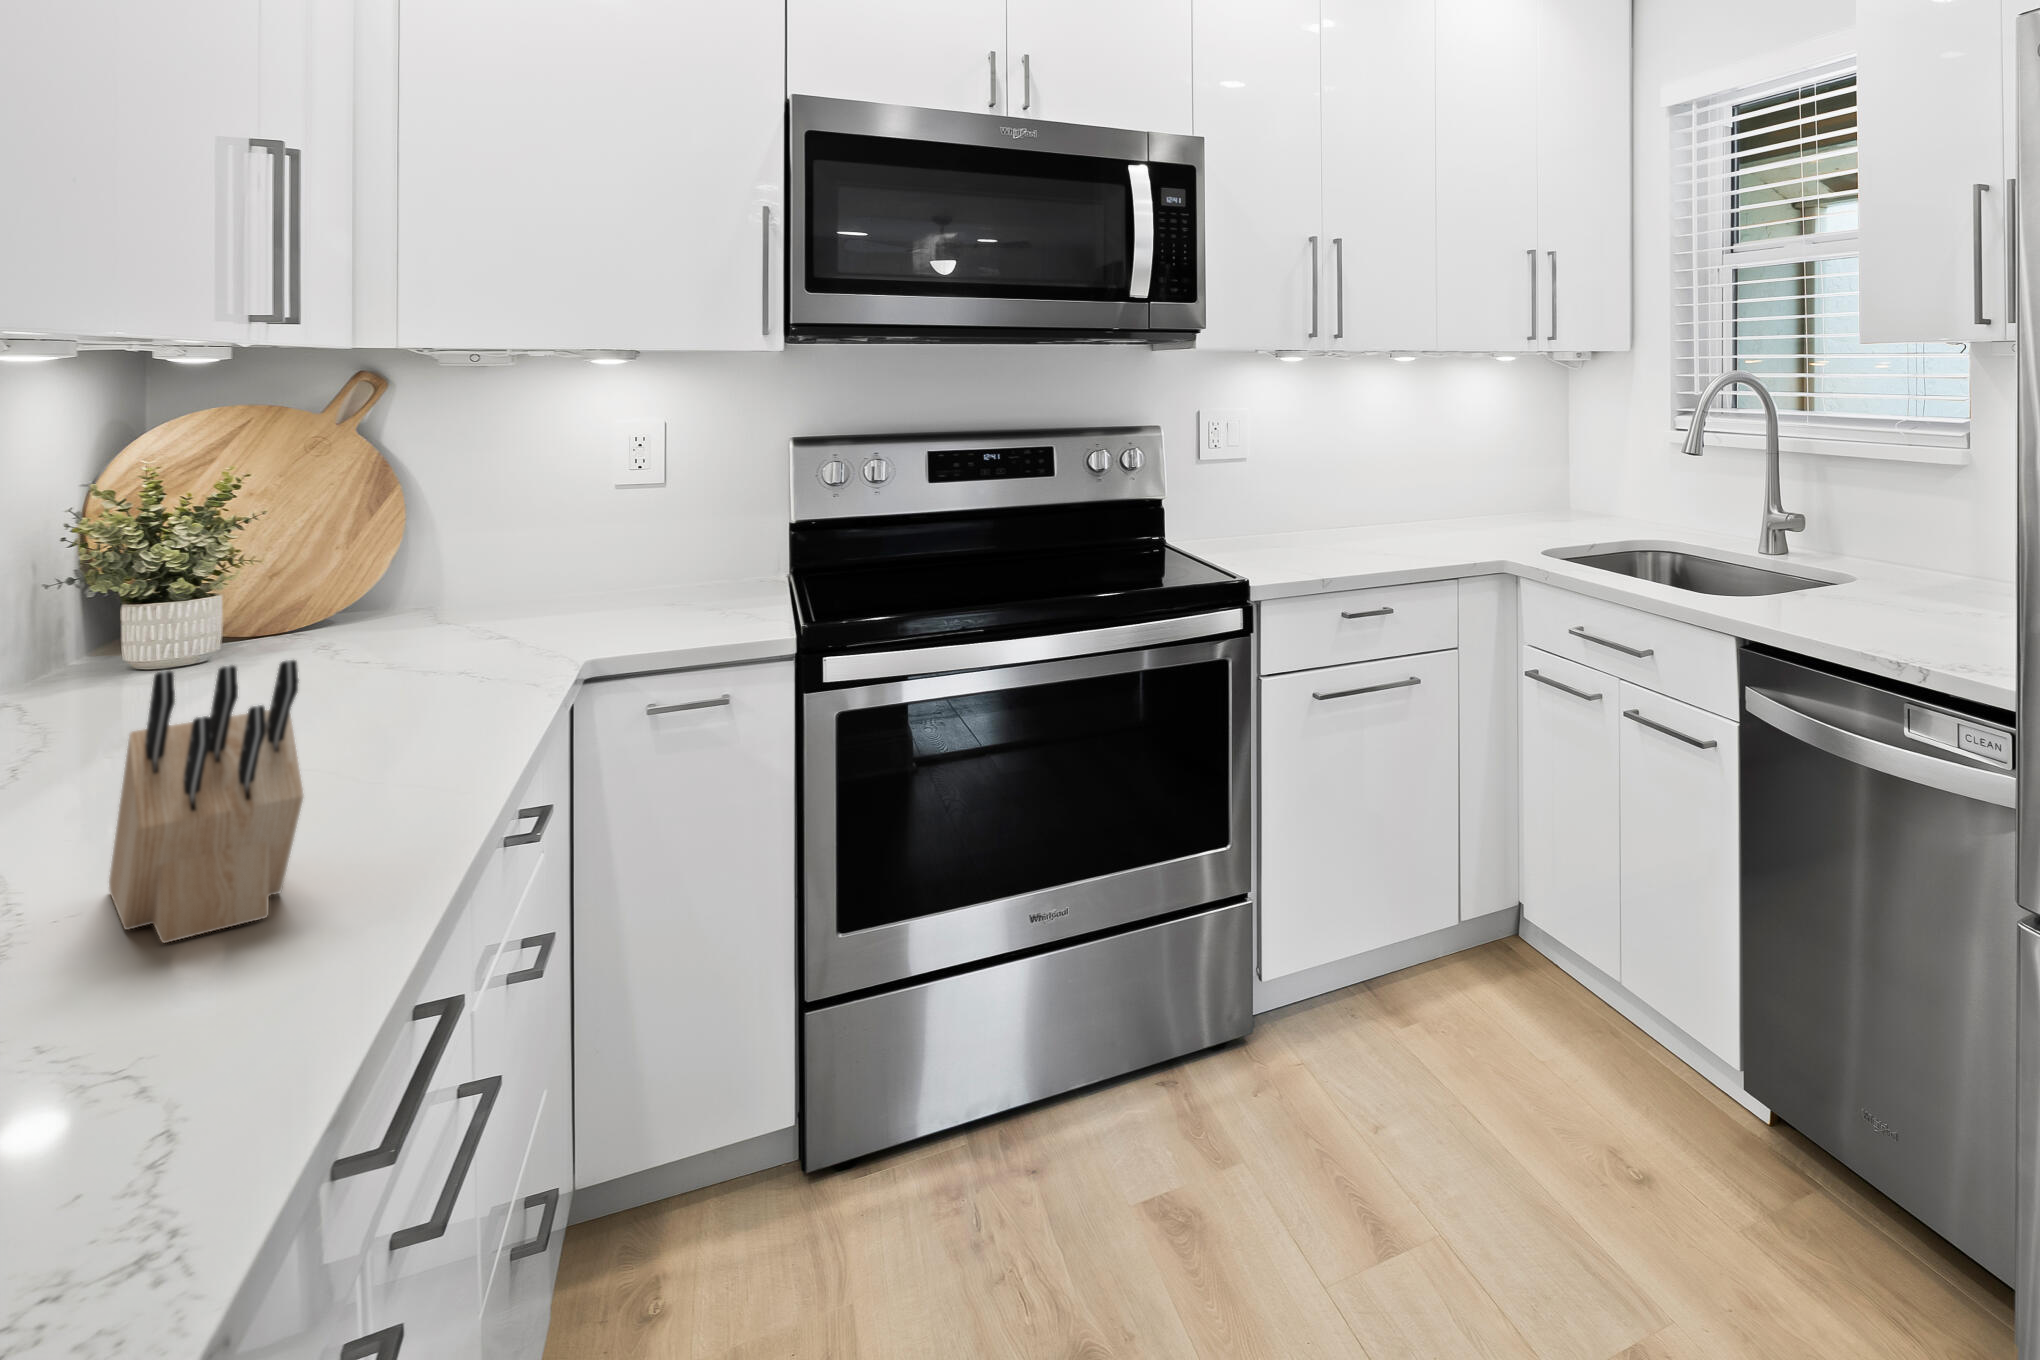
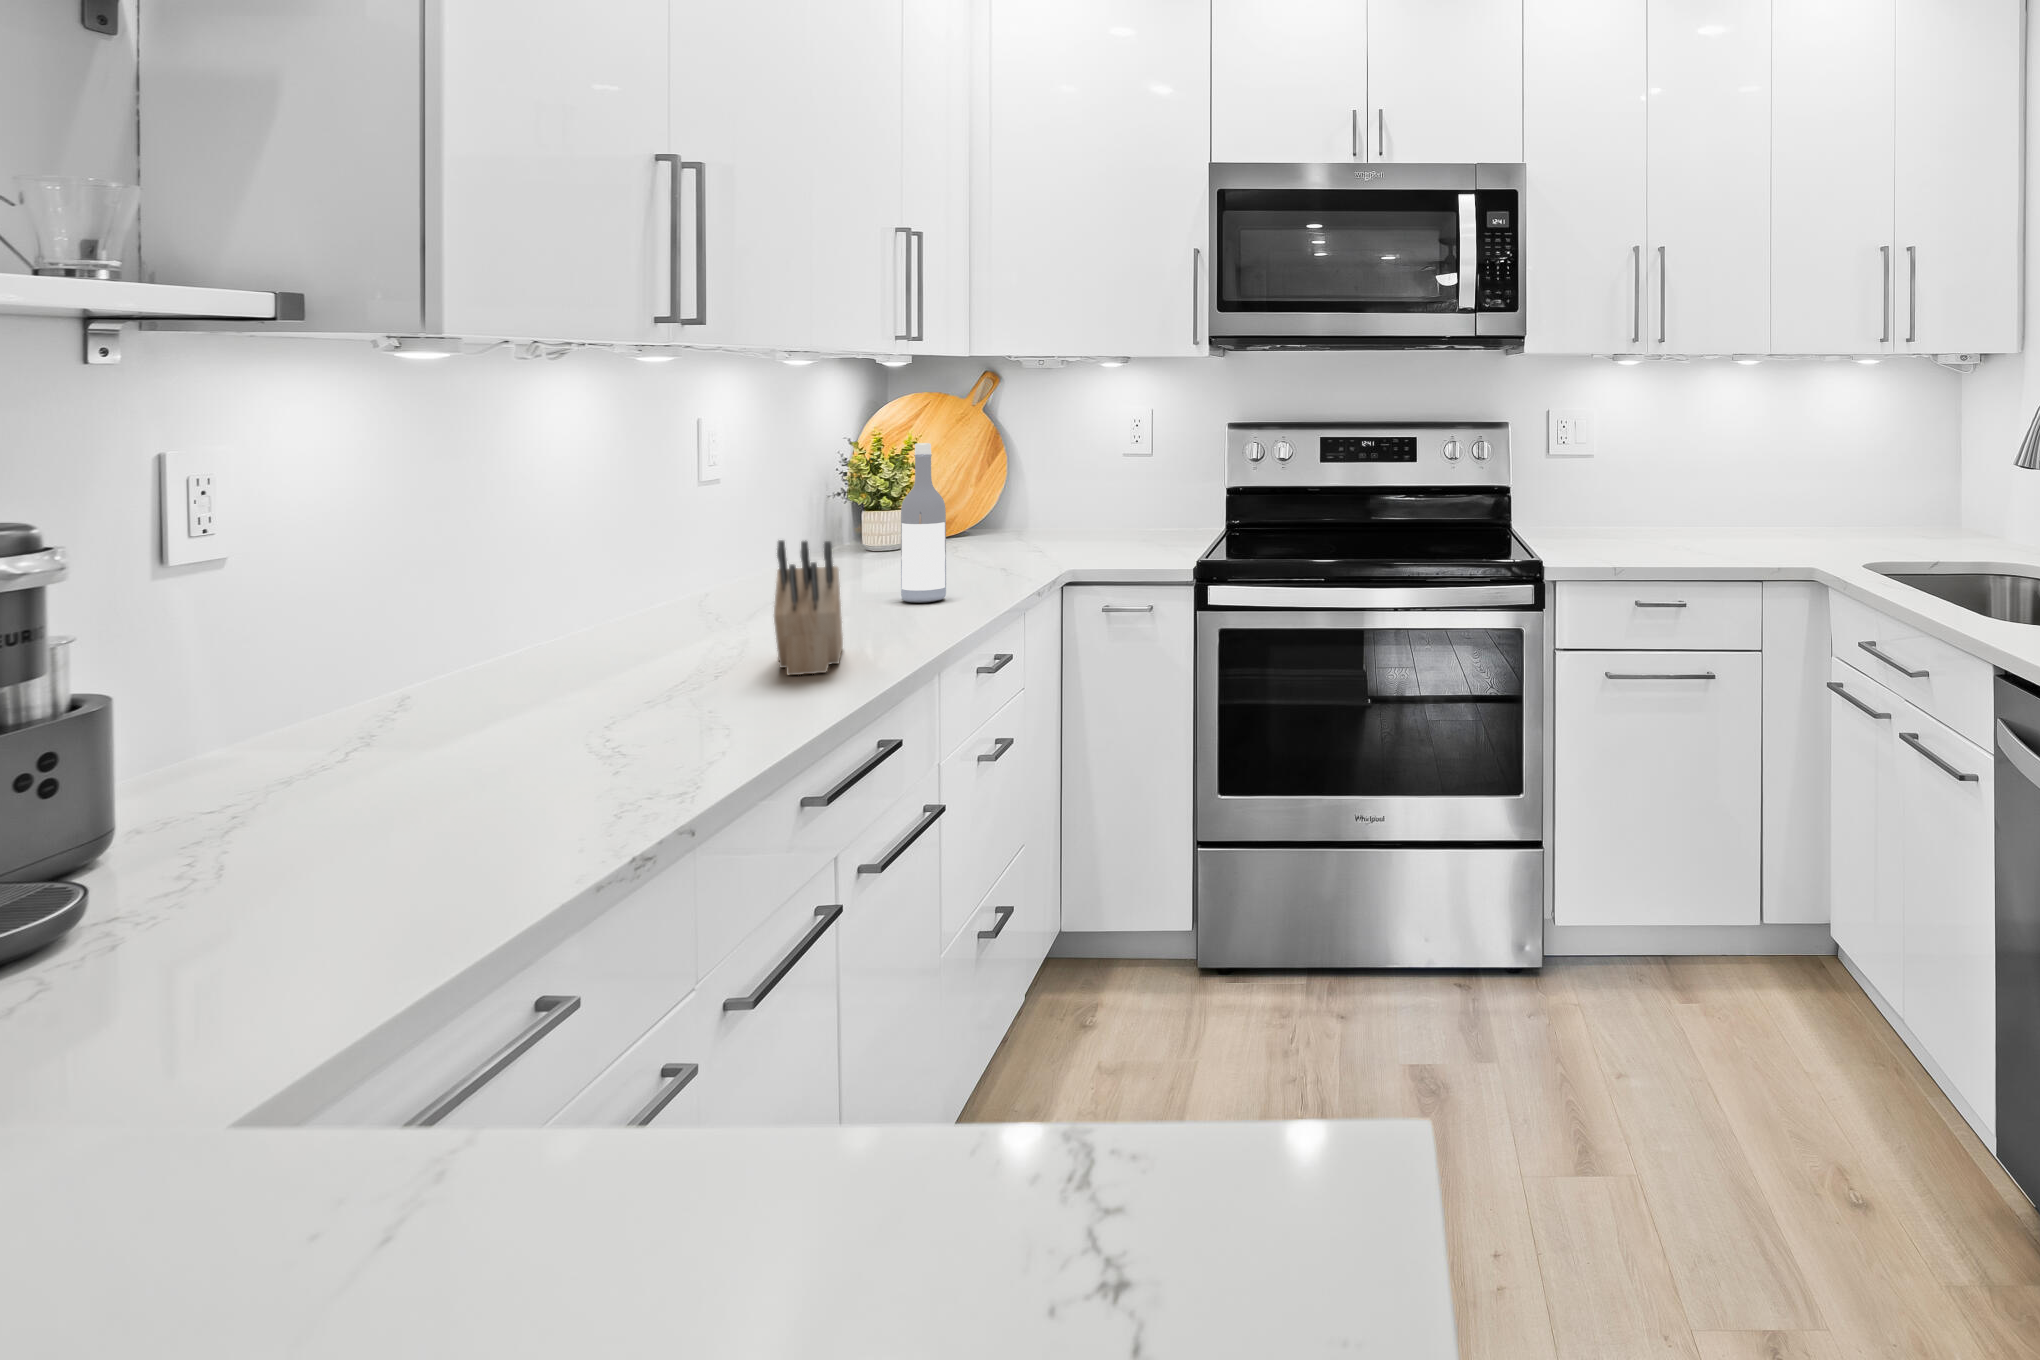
wine bottle: none [303,478,402,751] -> present [901,443,946,603]

